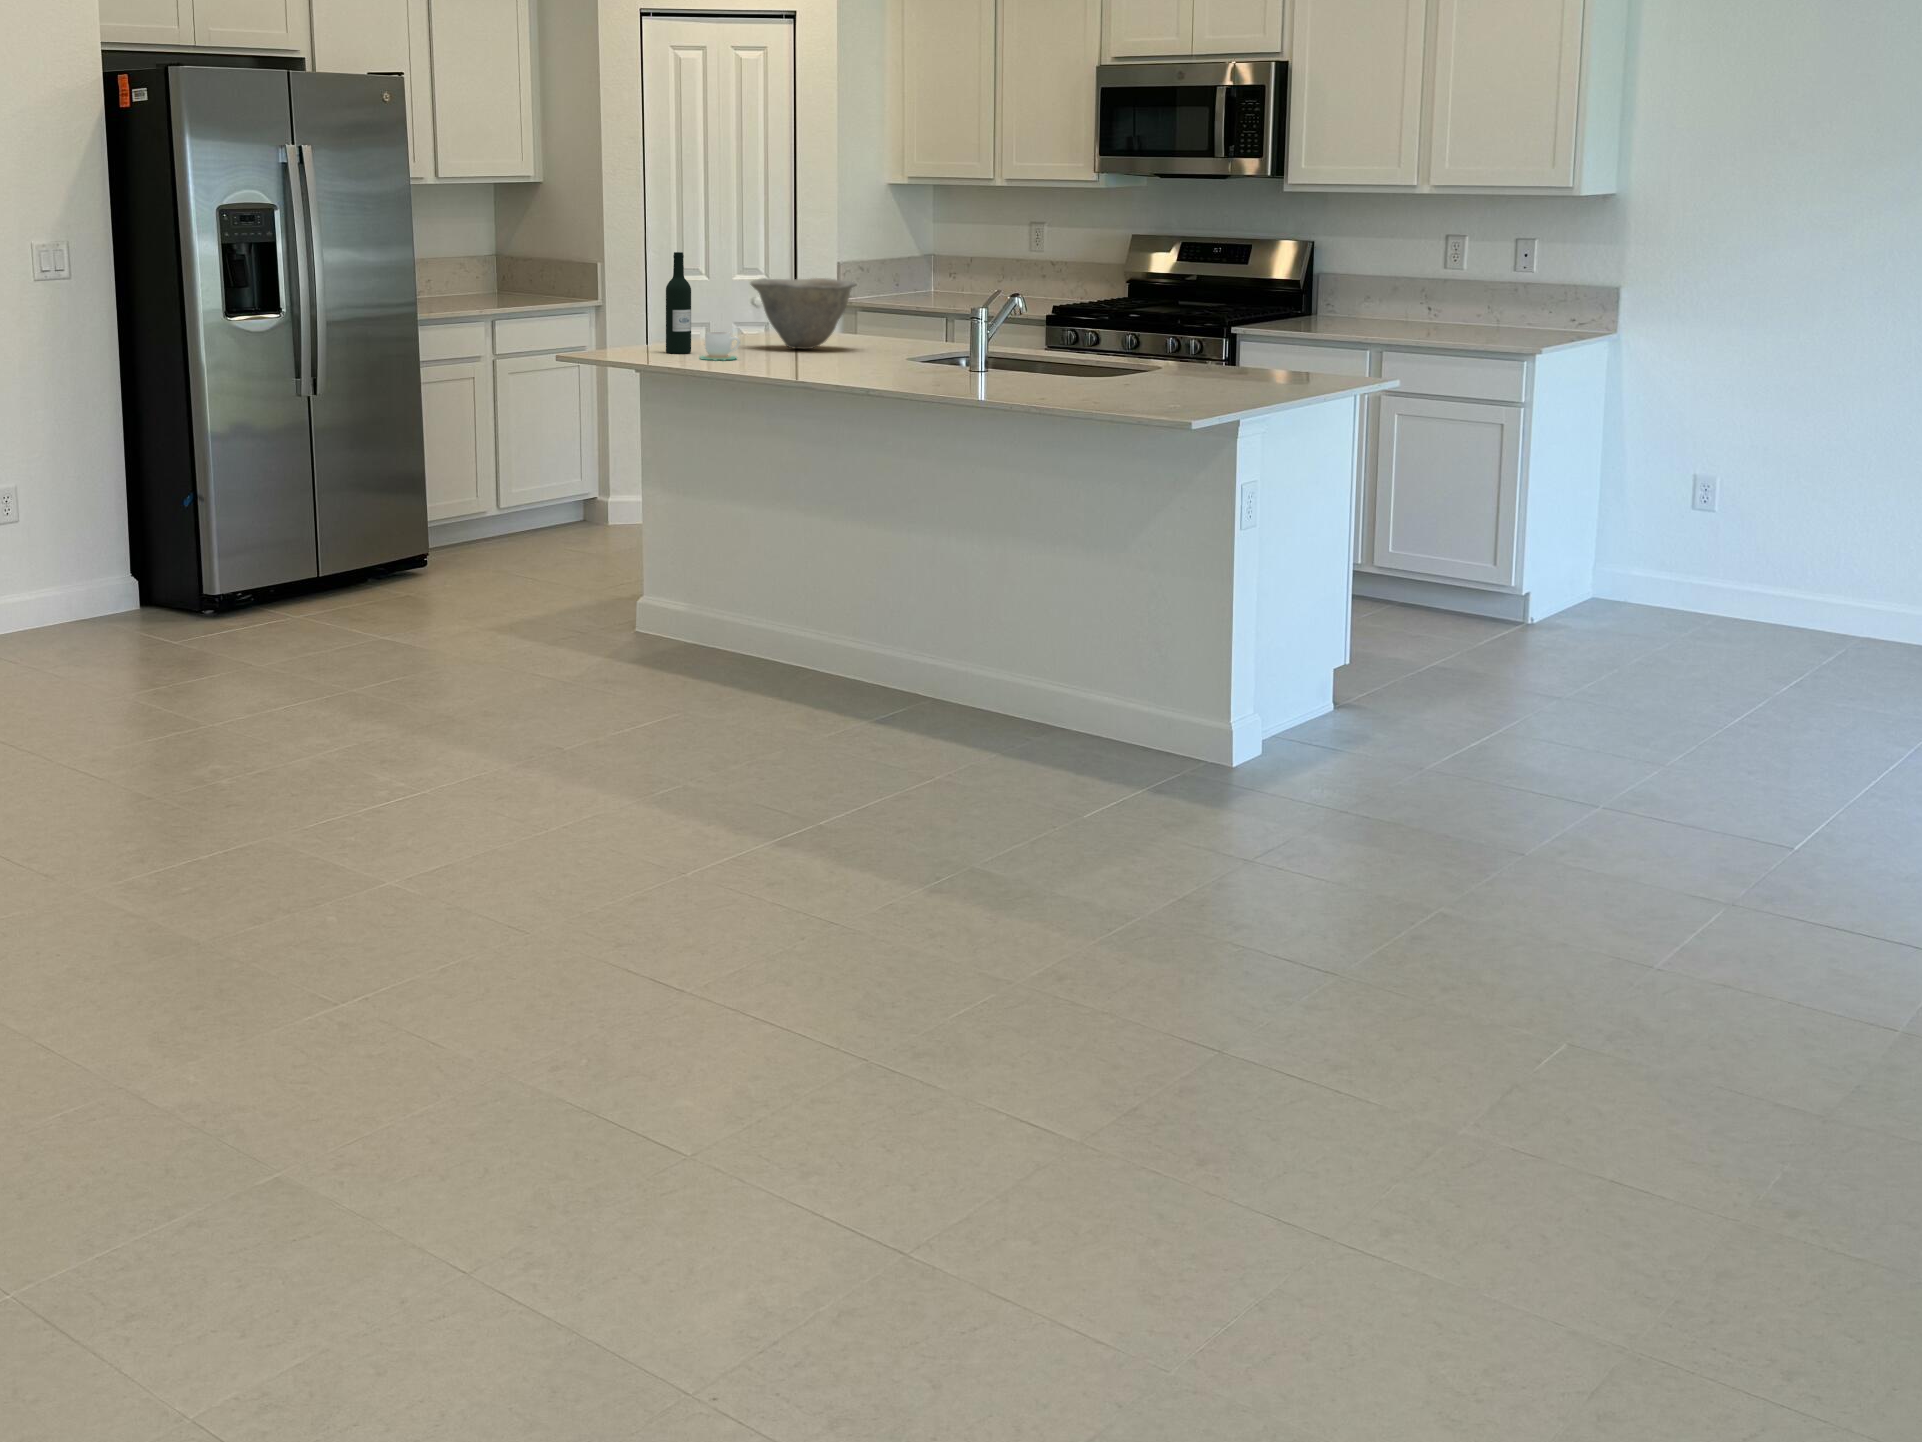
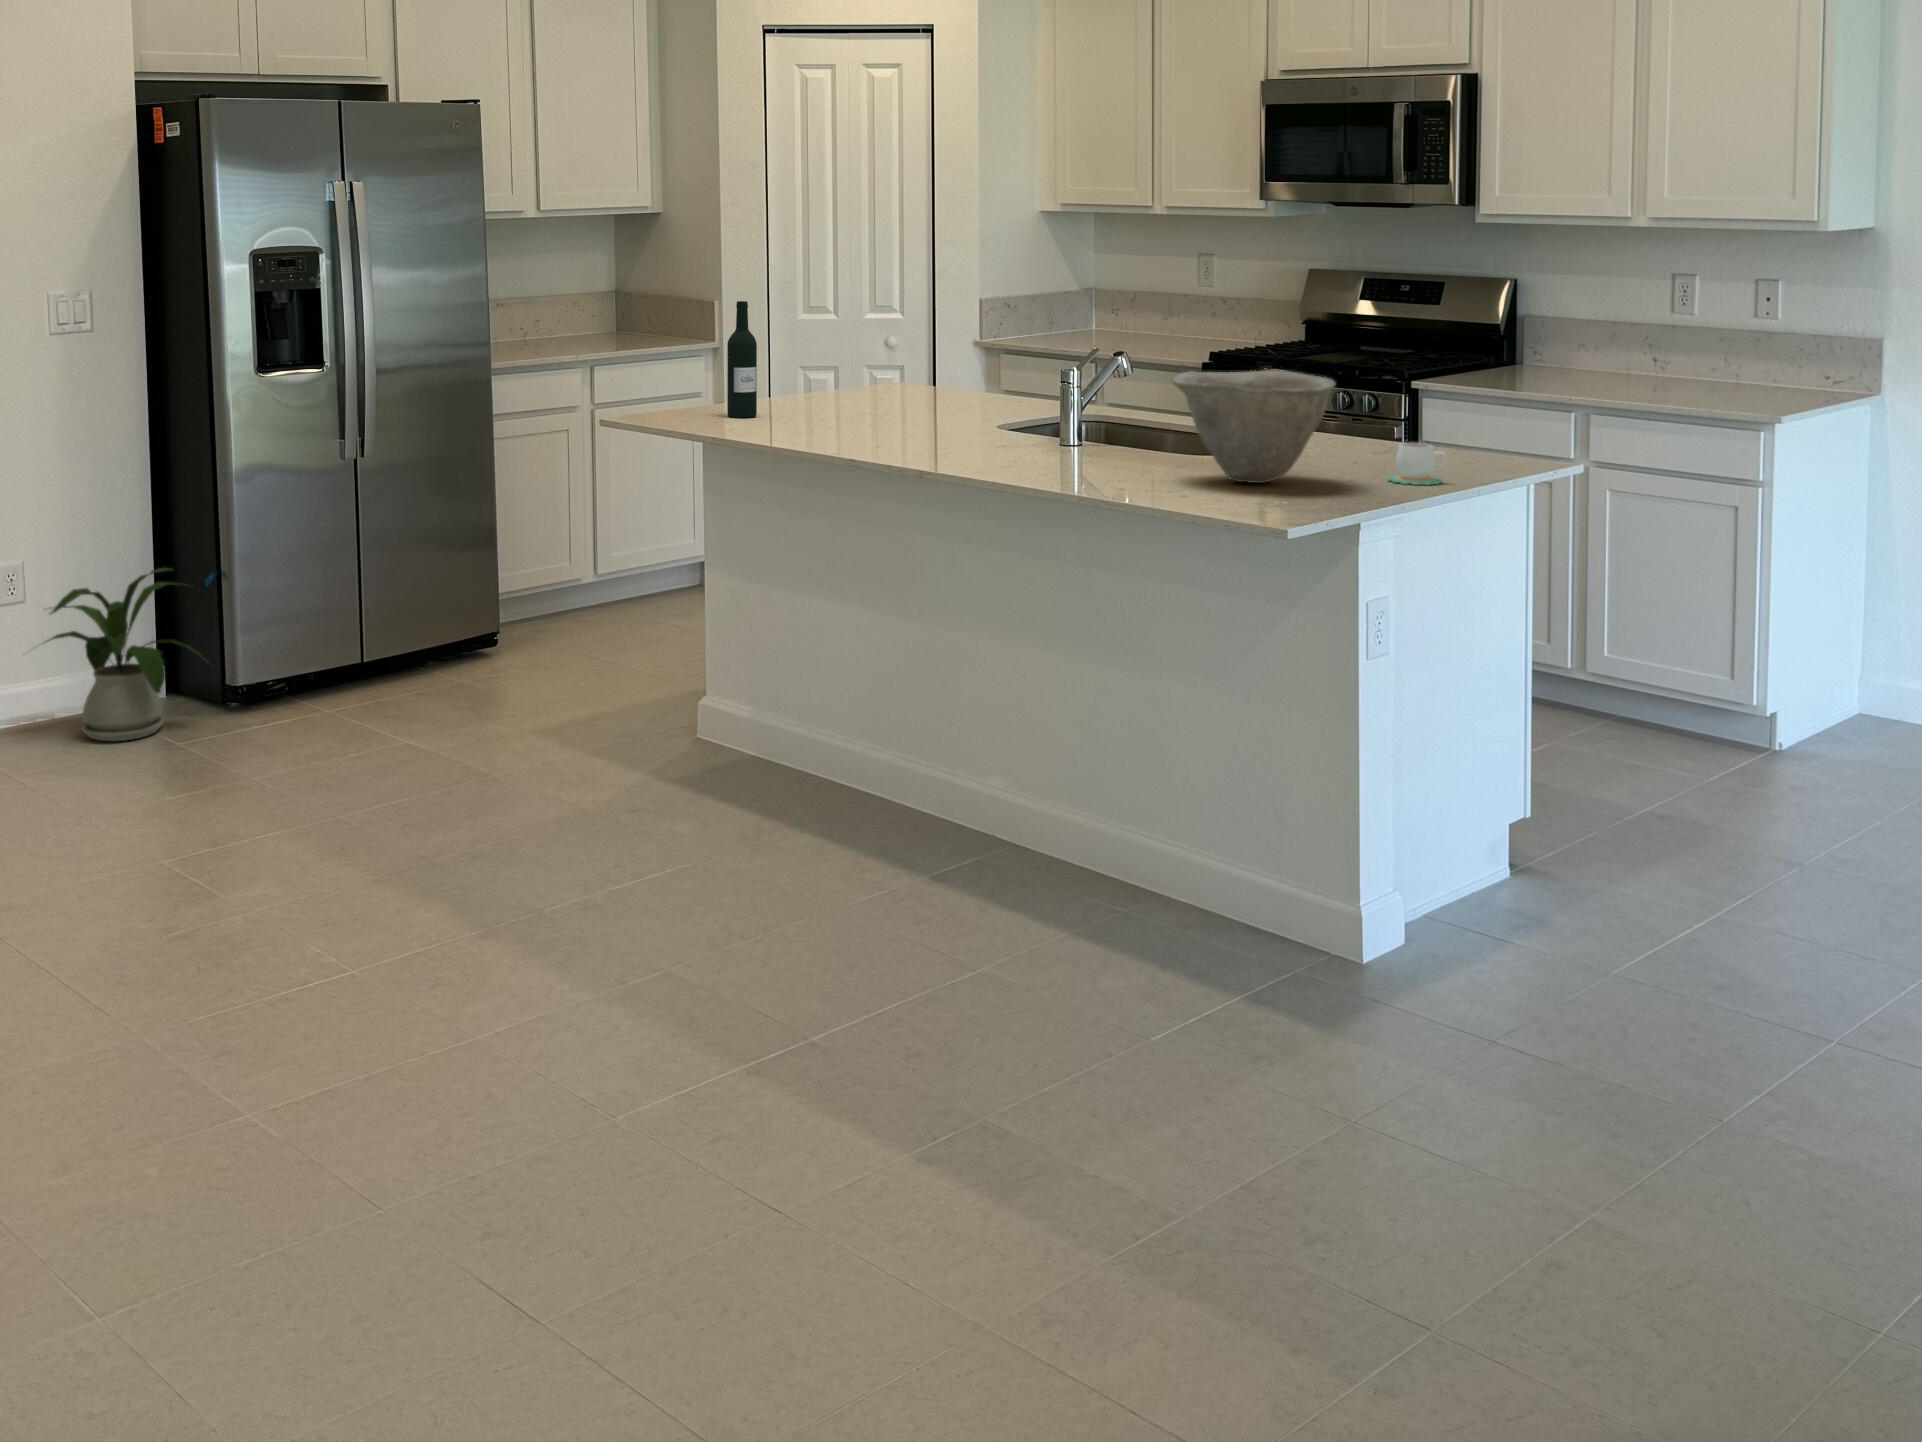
bowl: present [751,278,855,349] -> present [1172,370,1336,483]
mug: present [700,332,740,361] -> present [1388,443,1447,485]
house plant: none [27,491,203,644] -> present [44,568,204,741]

